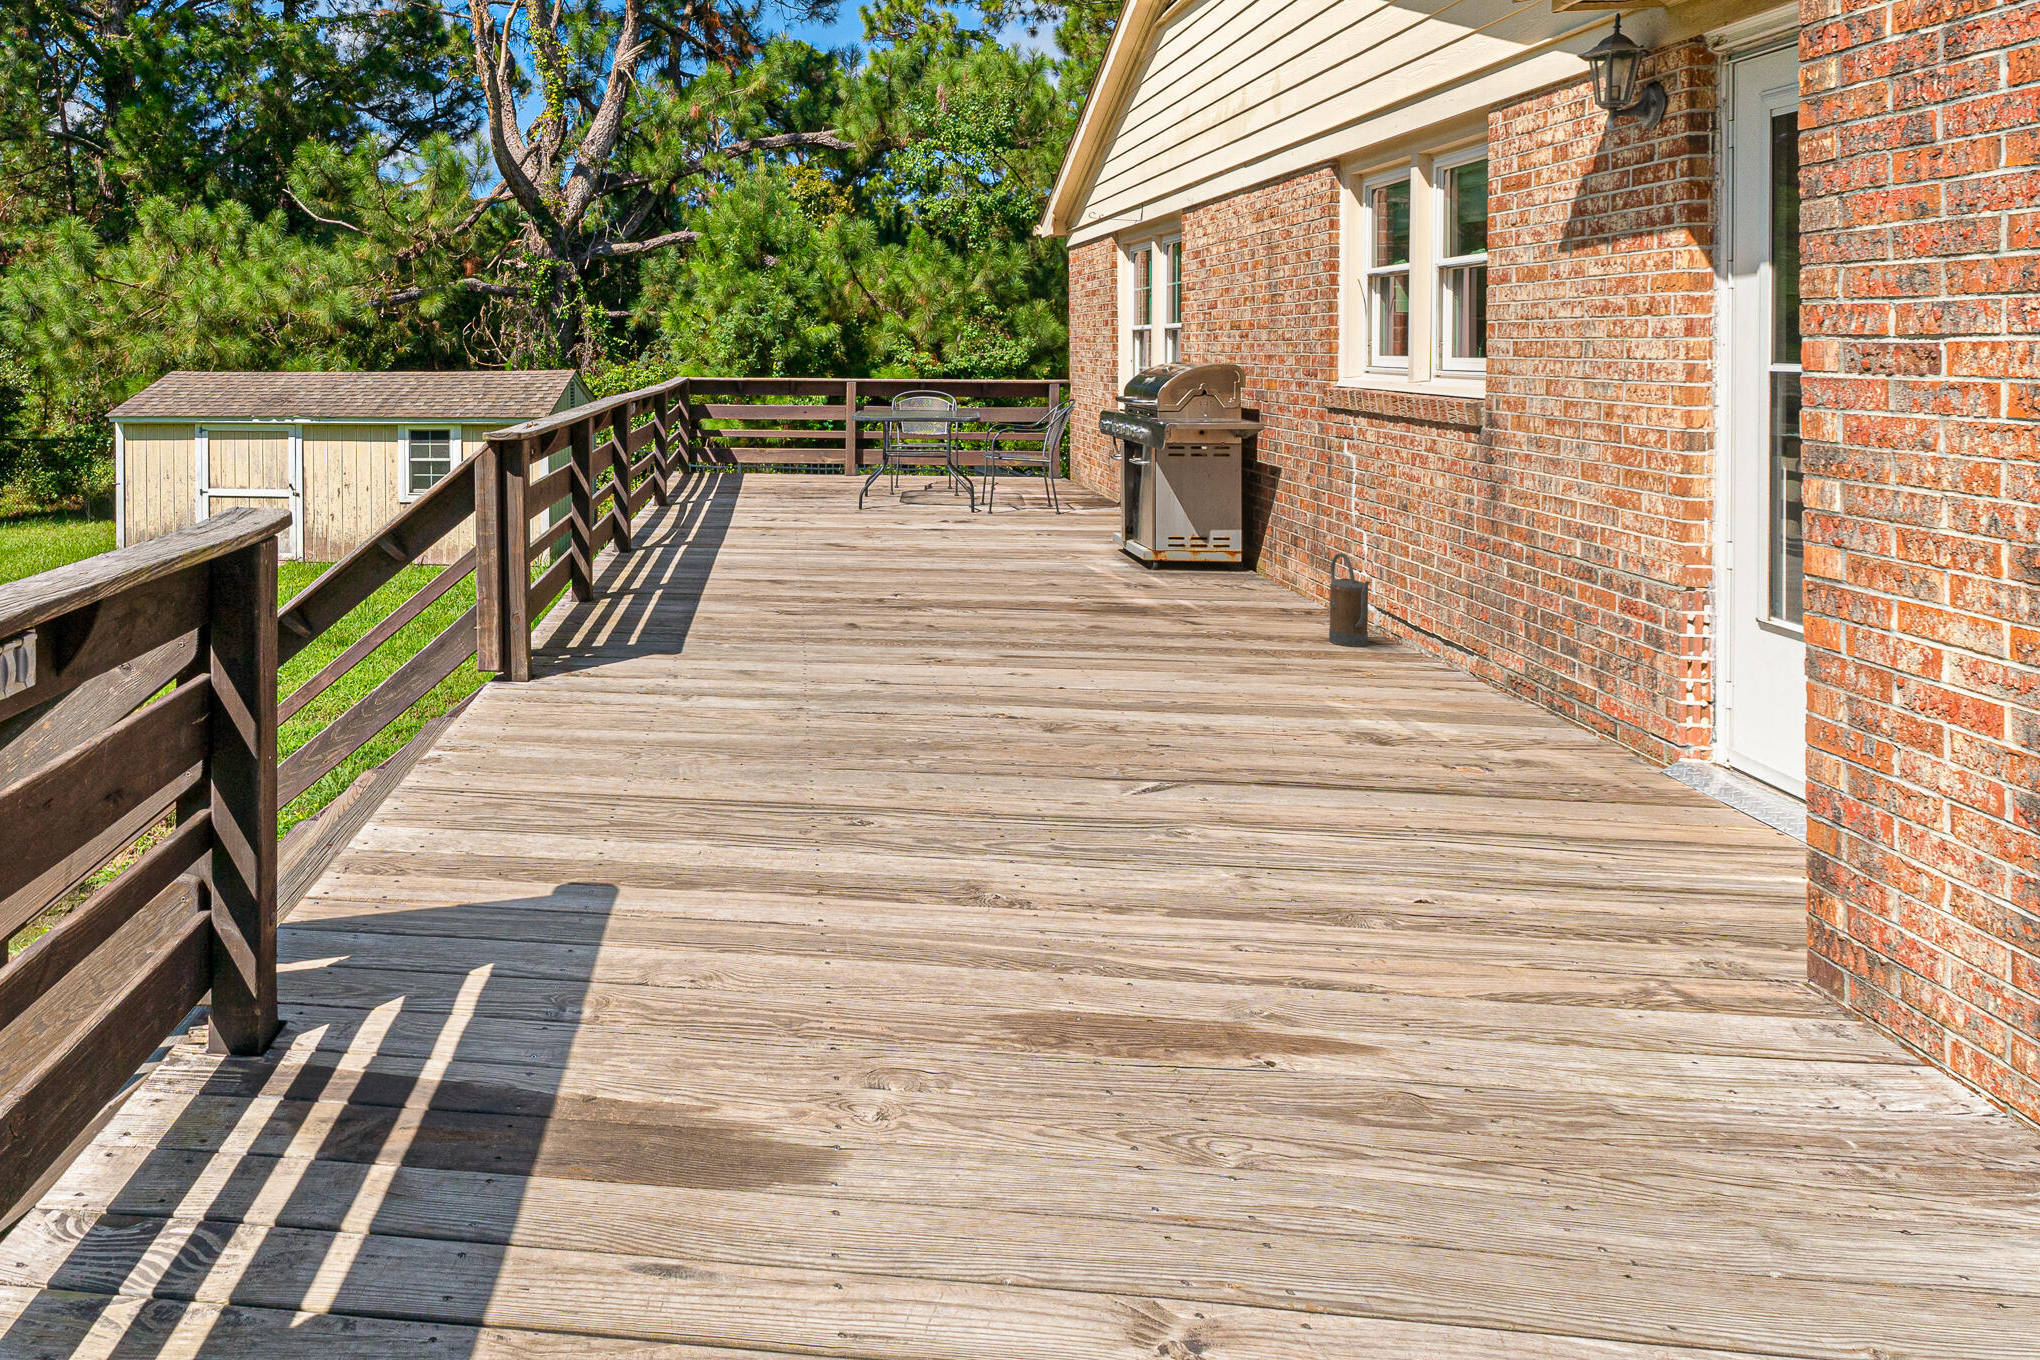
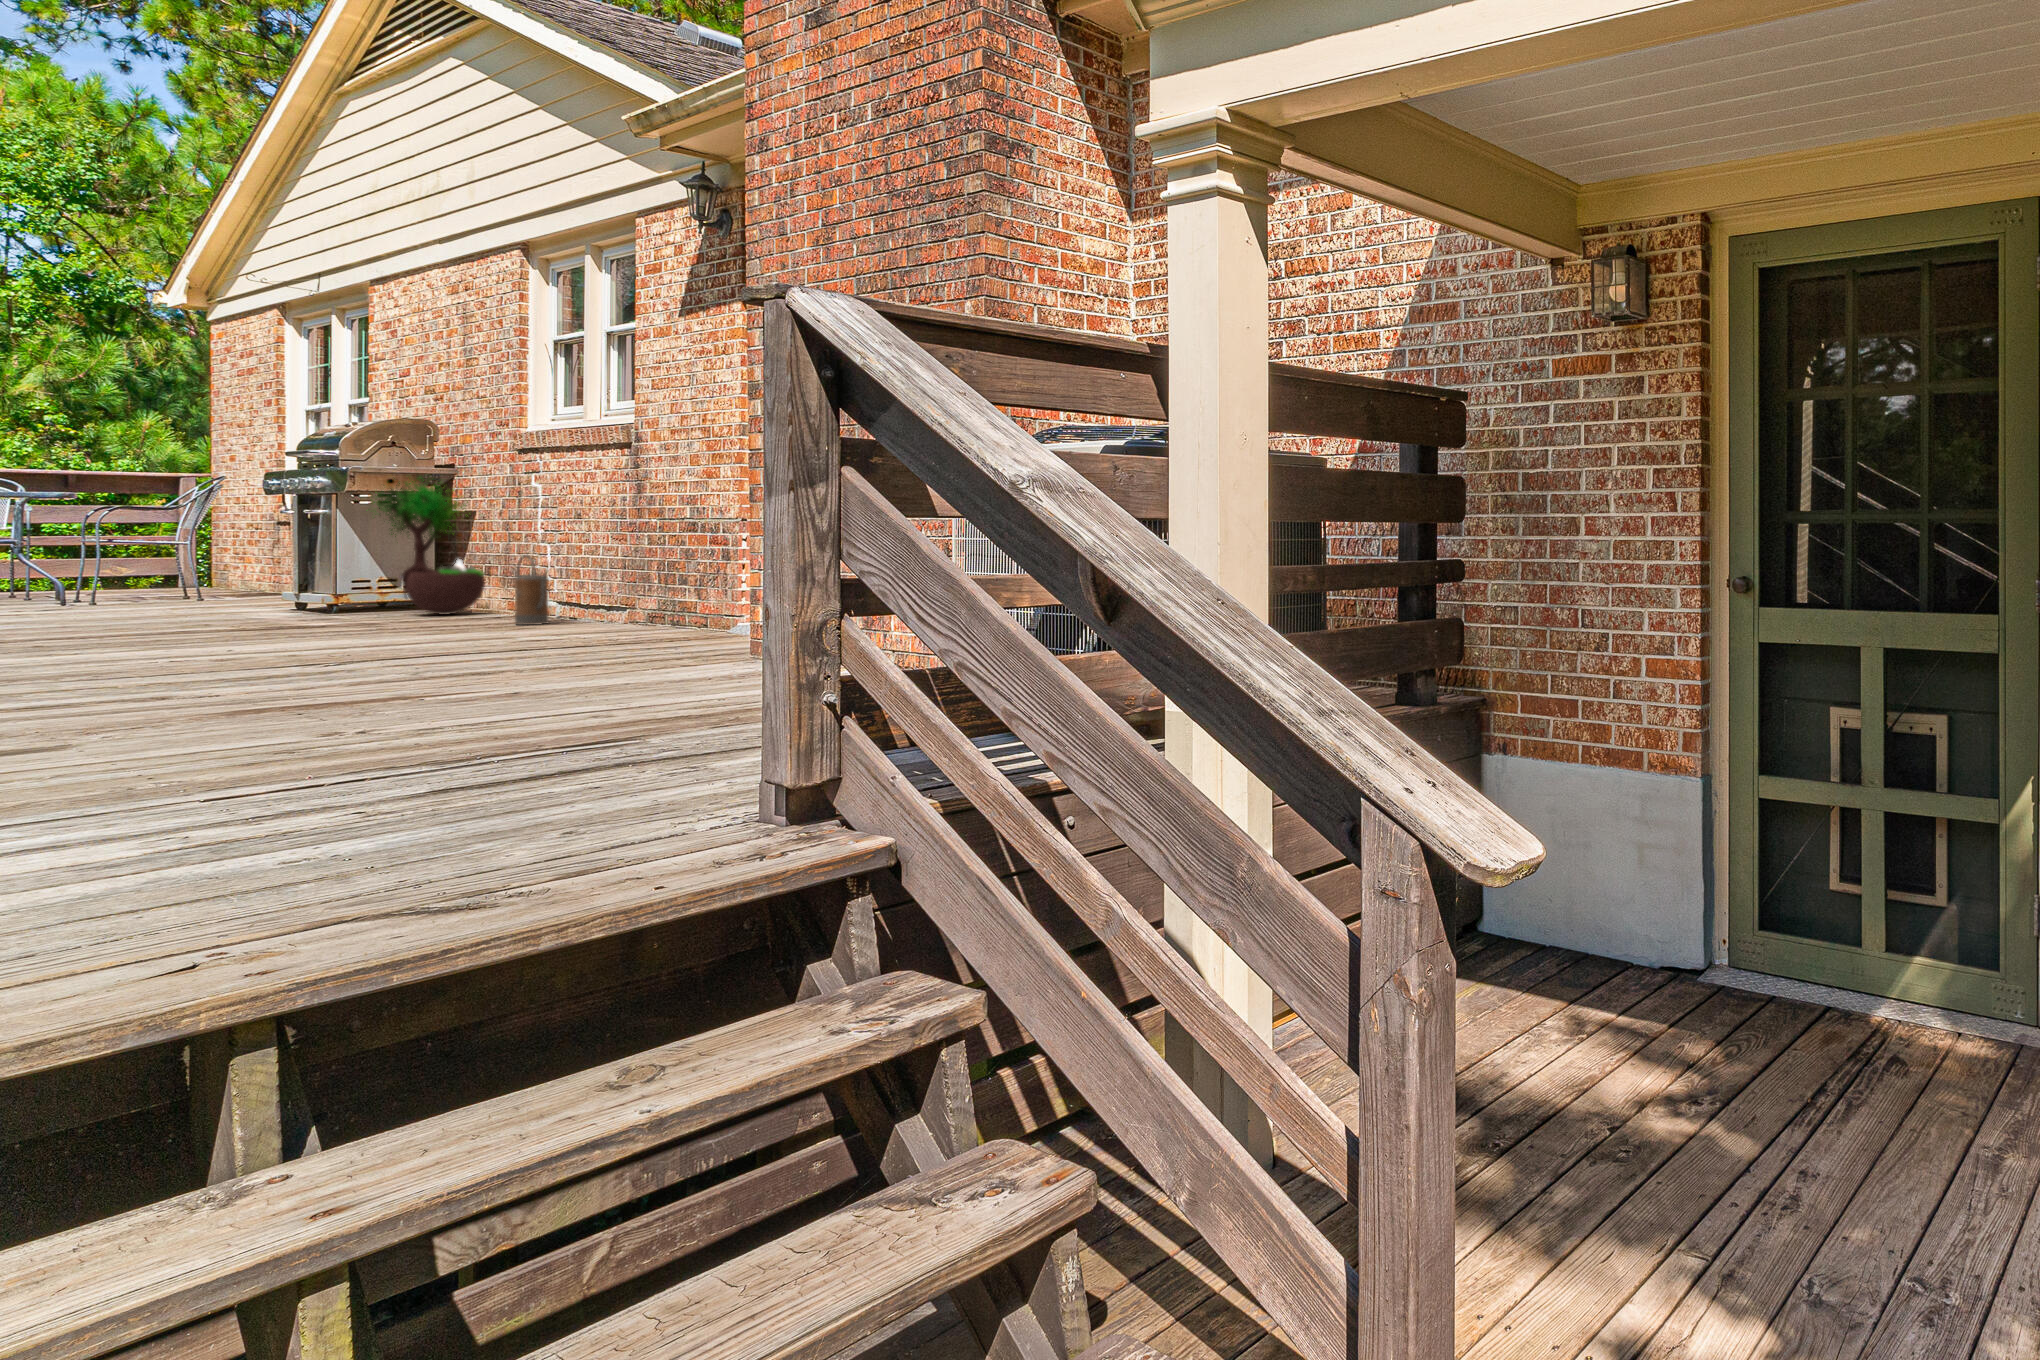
potted tree: none [1179,425,1293,591] -> present [366,478,485,615]

